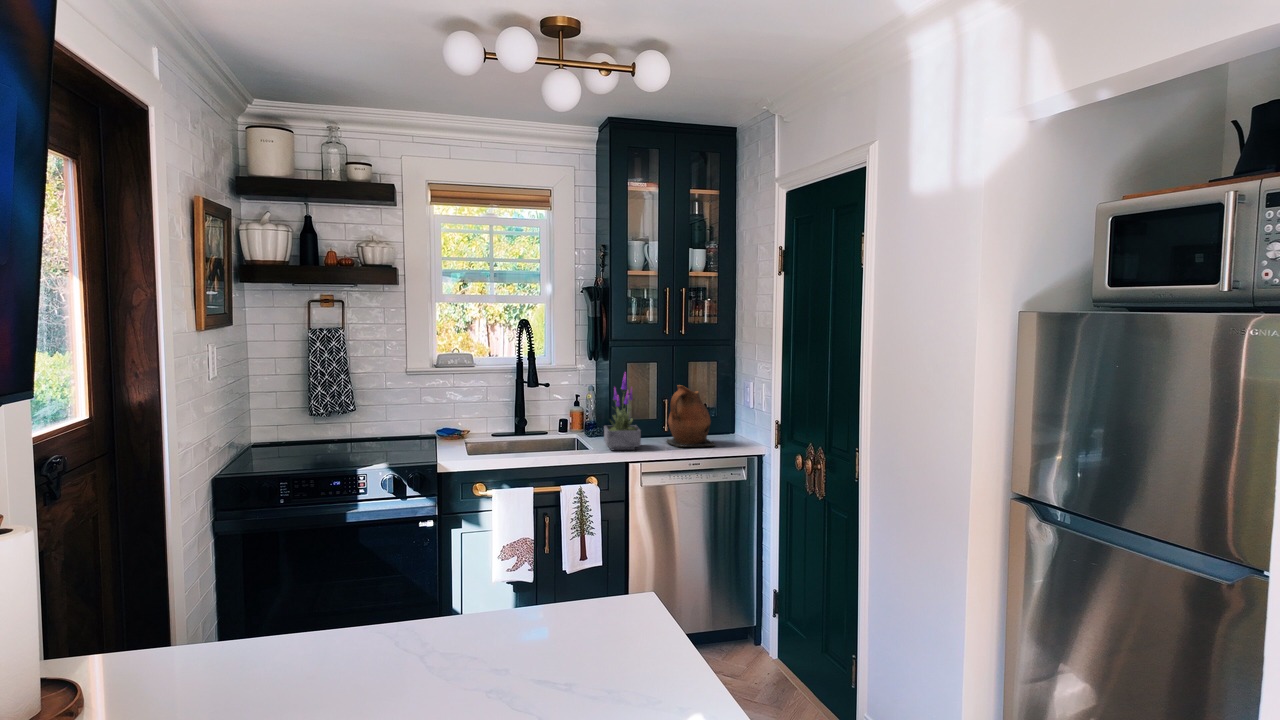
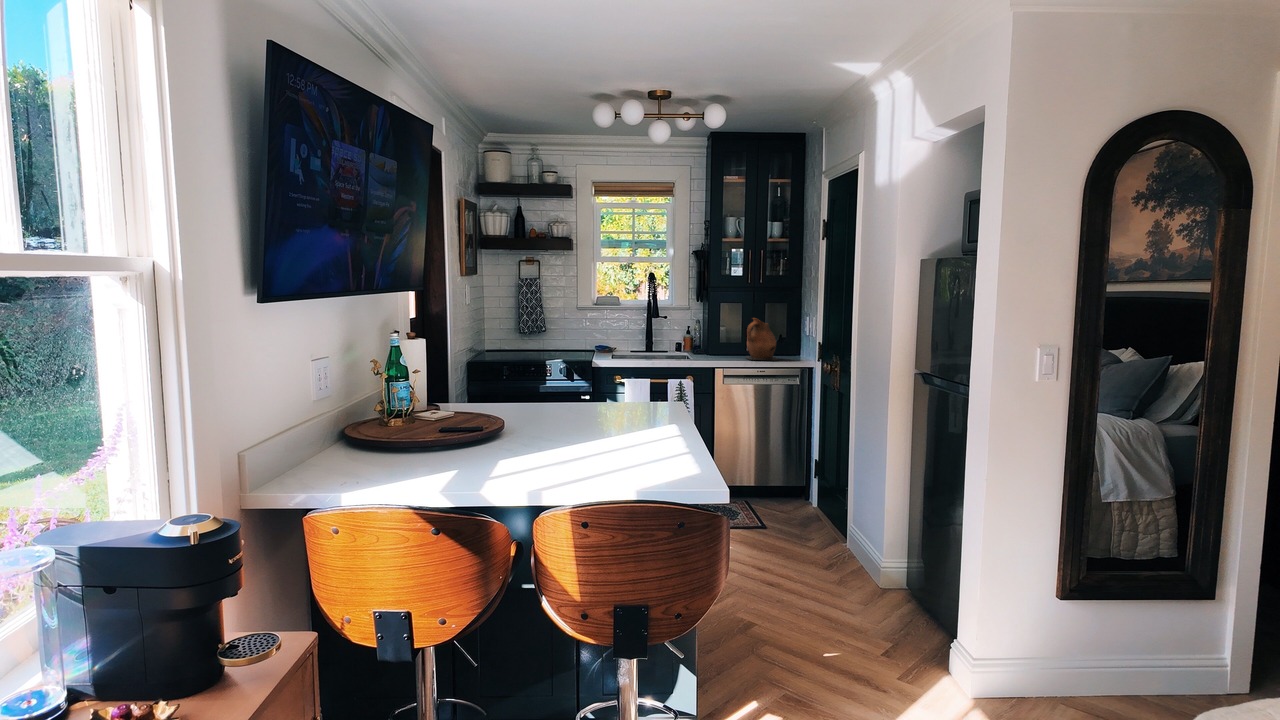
potted plant: present [604,372,641,450] -> none [702,308,725,360]

